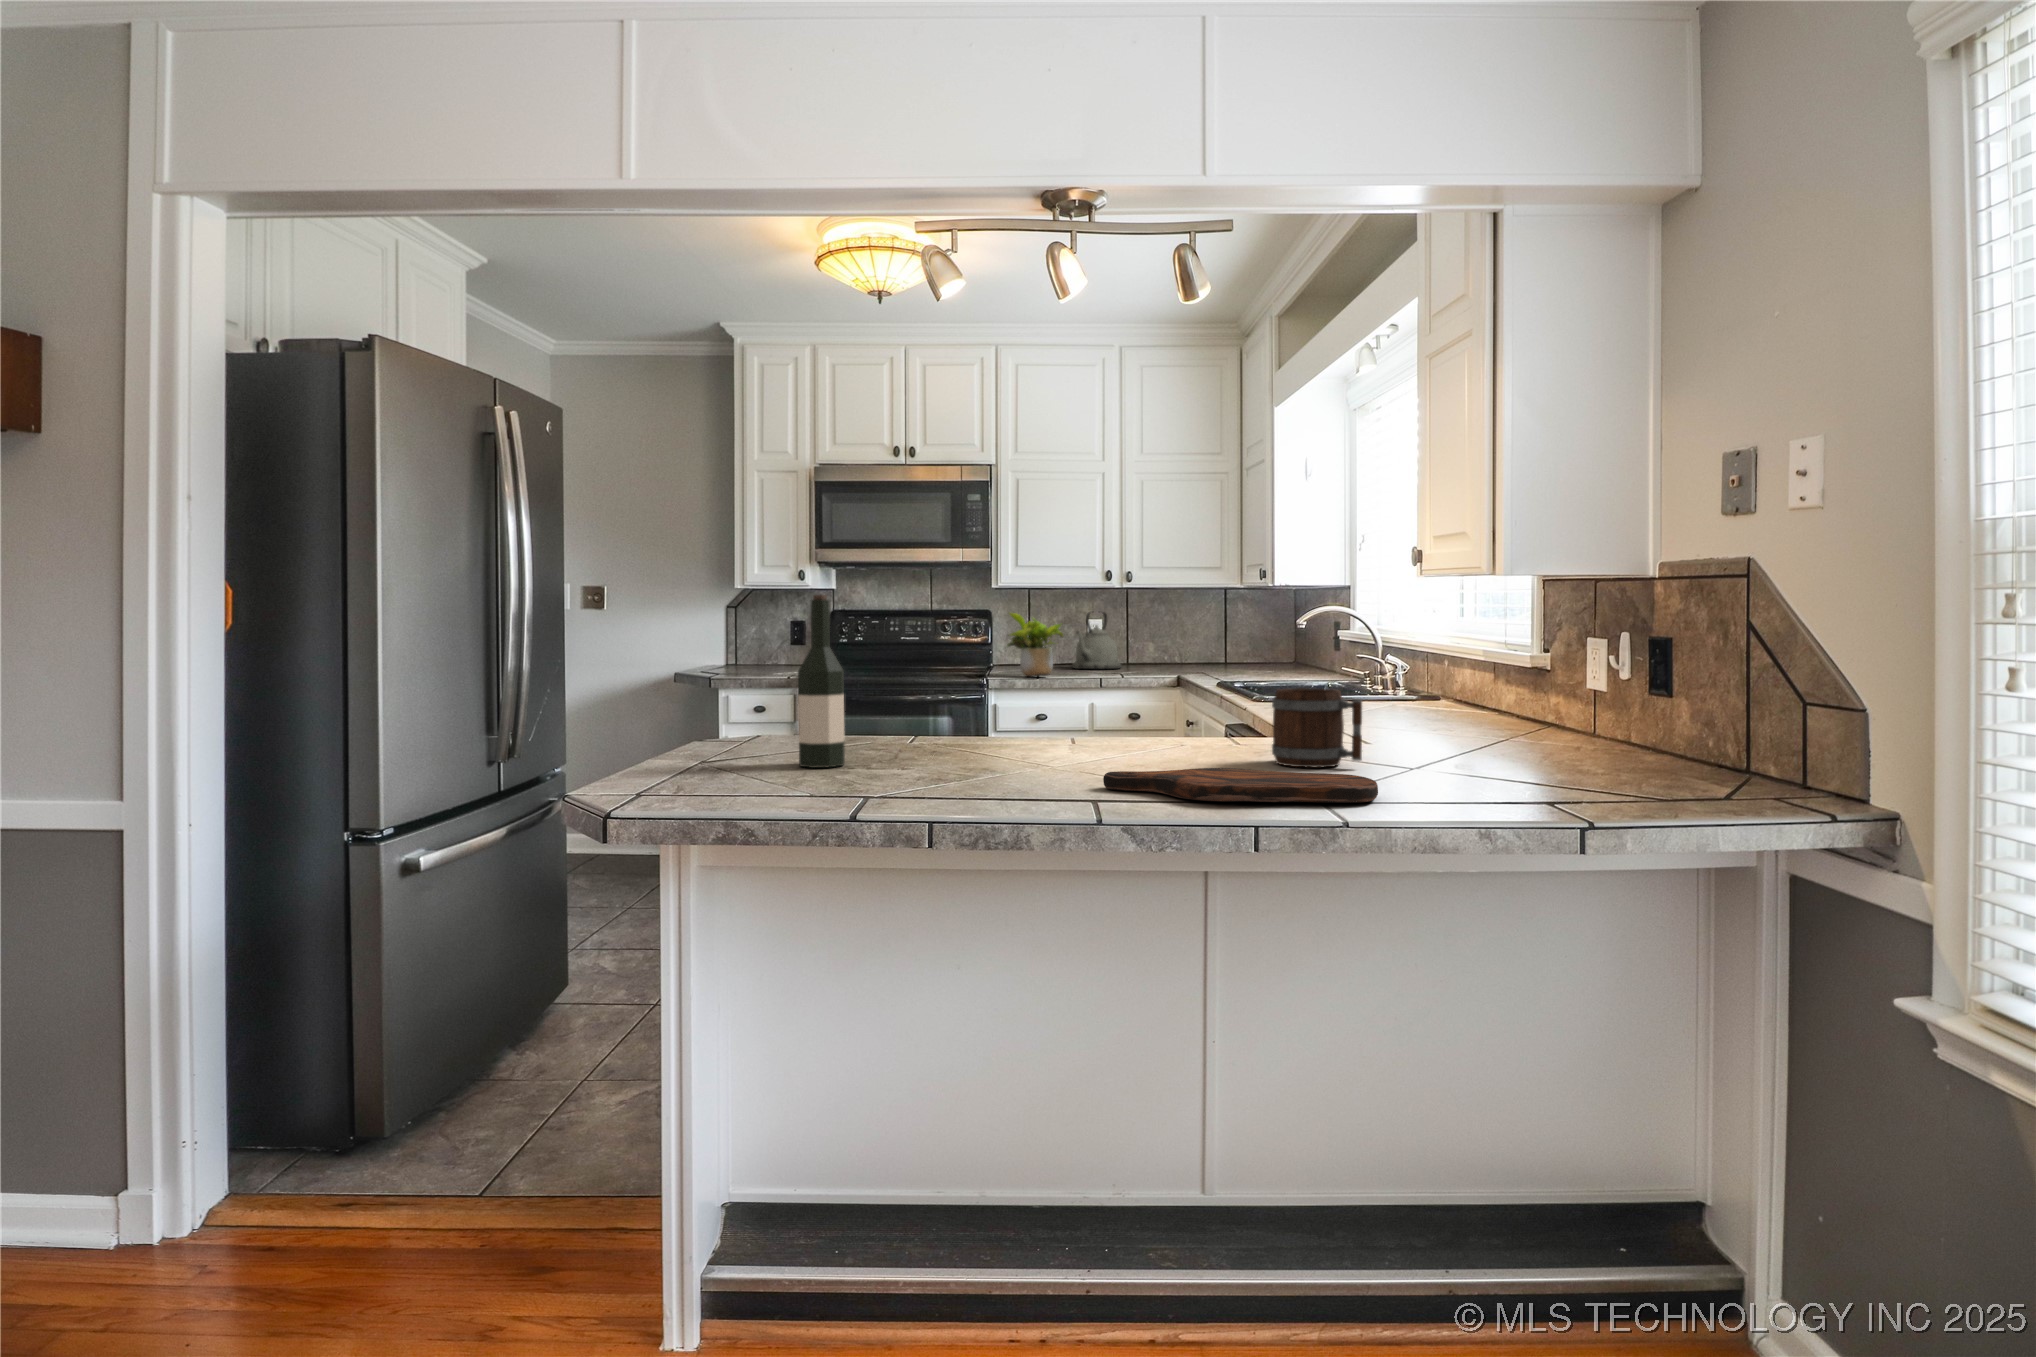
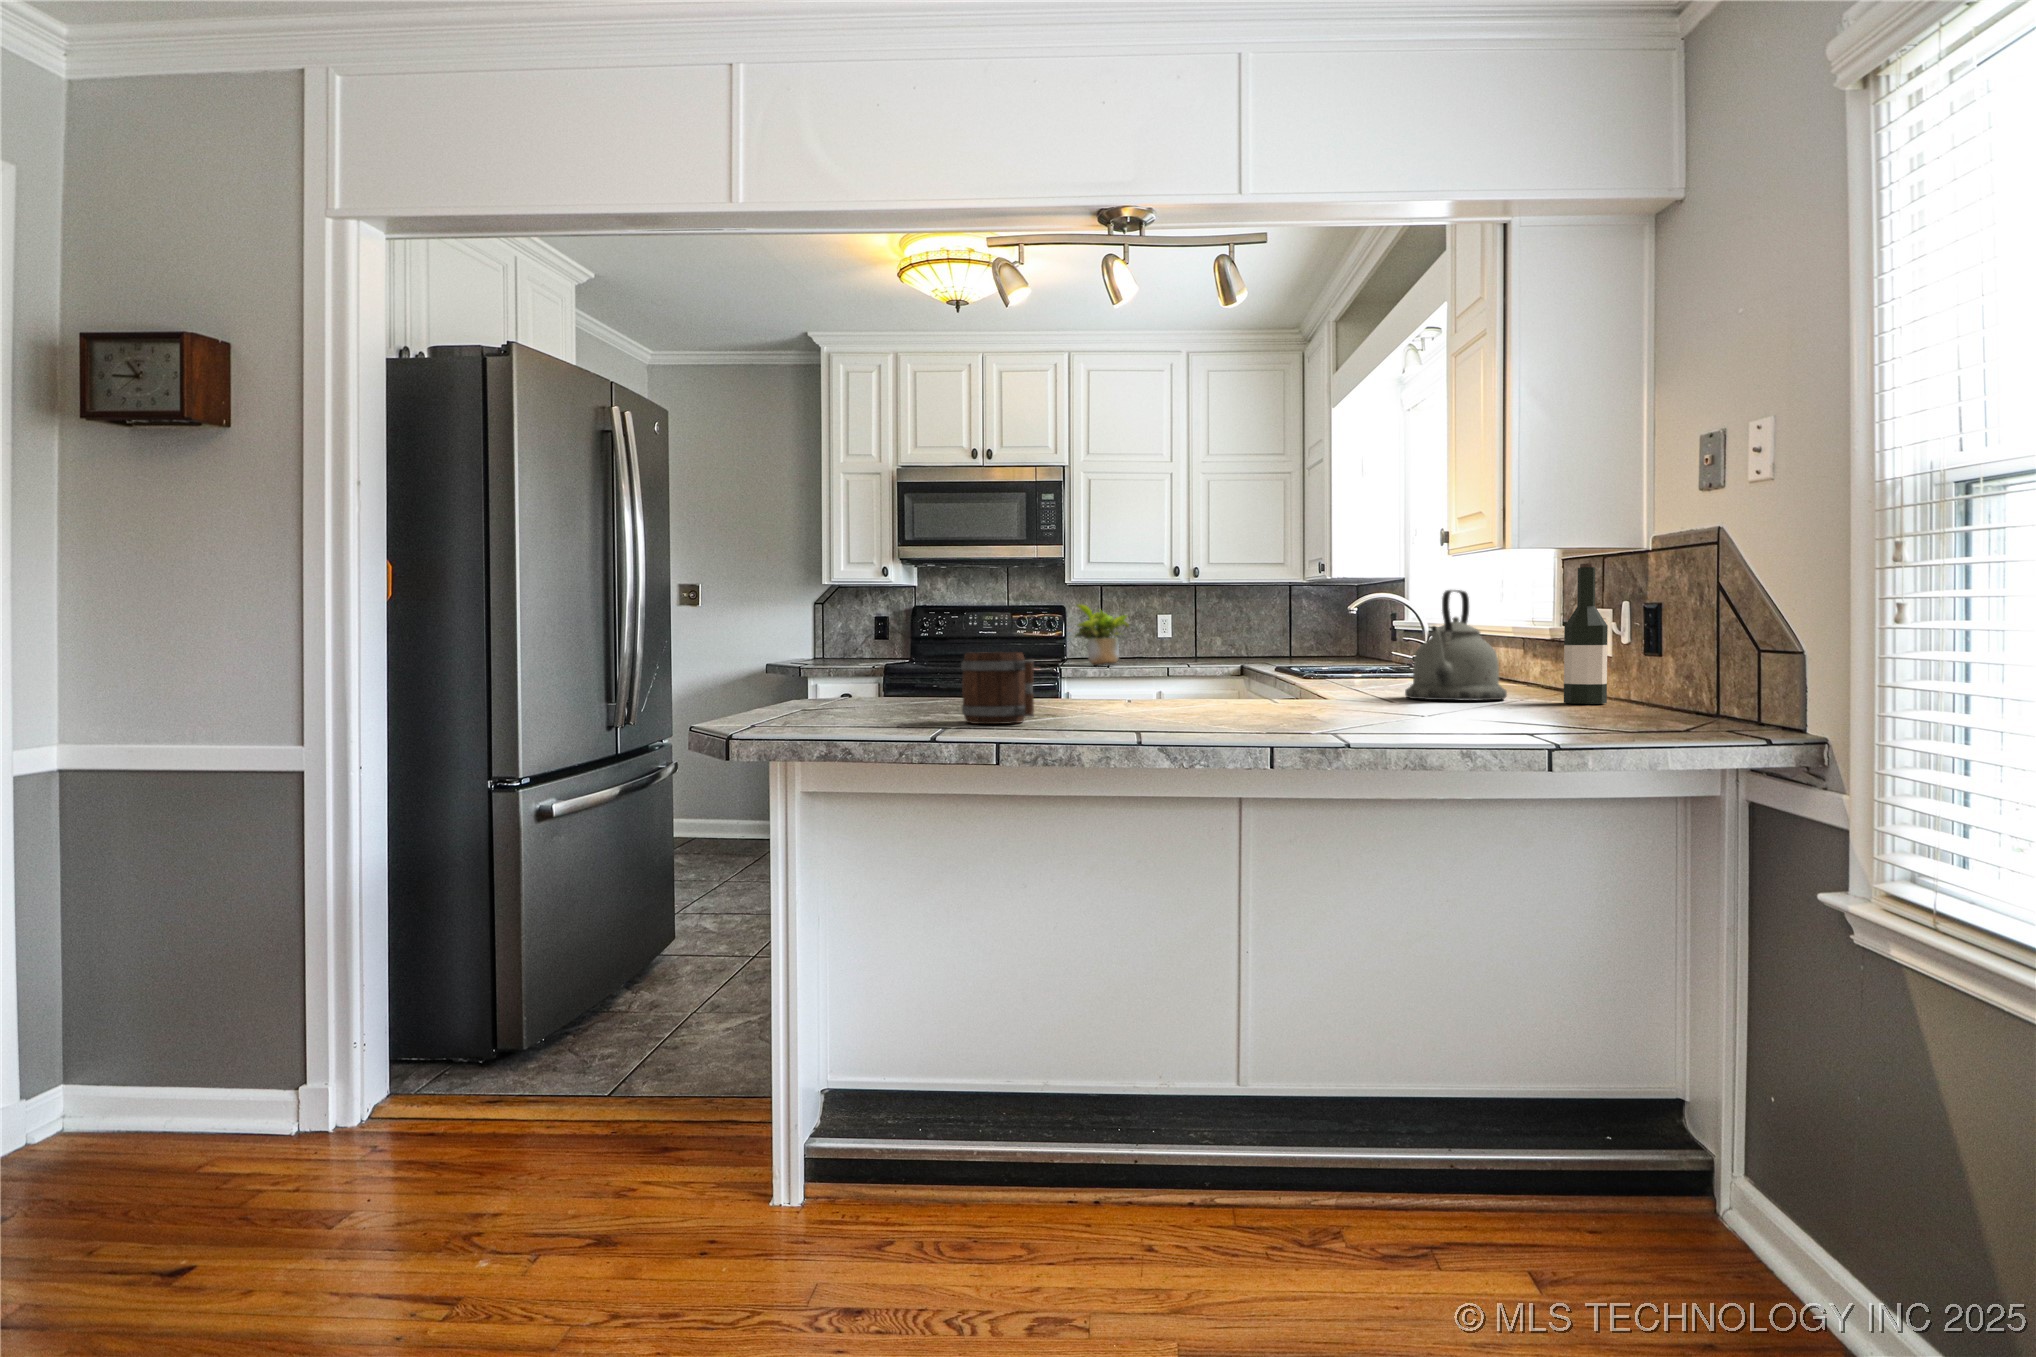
wine bottle: present [798,595,845,768] -> present [1564,563,1608,704]
kettle: present [1072,612,1121,669] -> present [1405,590,1507,701]
mug: present [1272,688,1362,768] -> present [961,652,1034,724]
cutting board: present [1103,768,1378,803] -> none [1142,708,1374,730]

